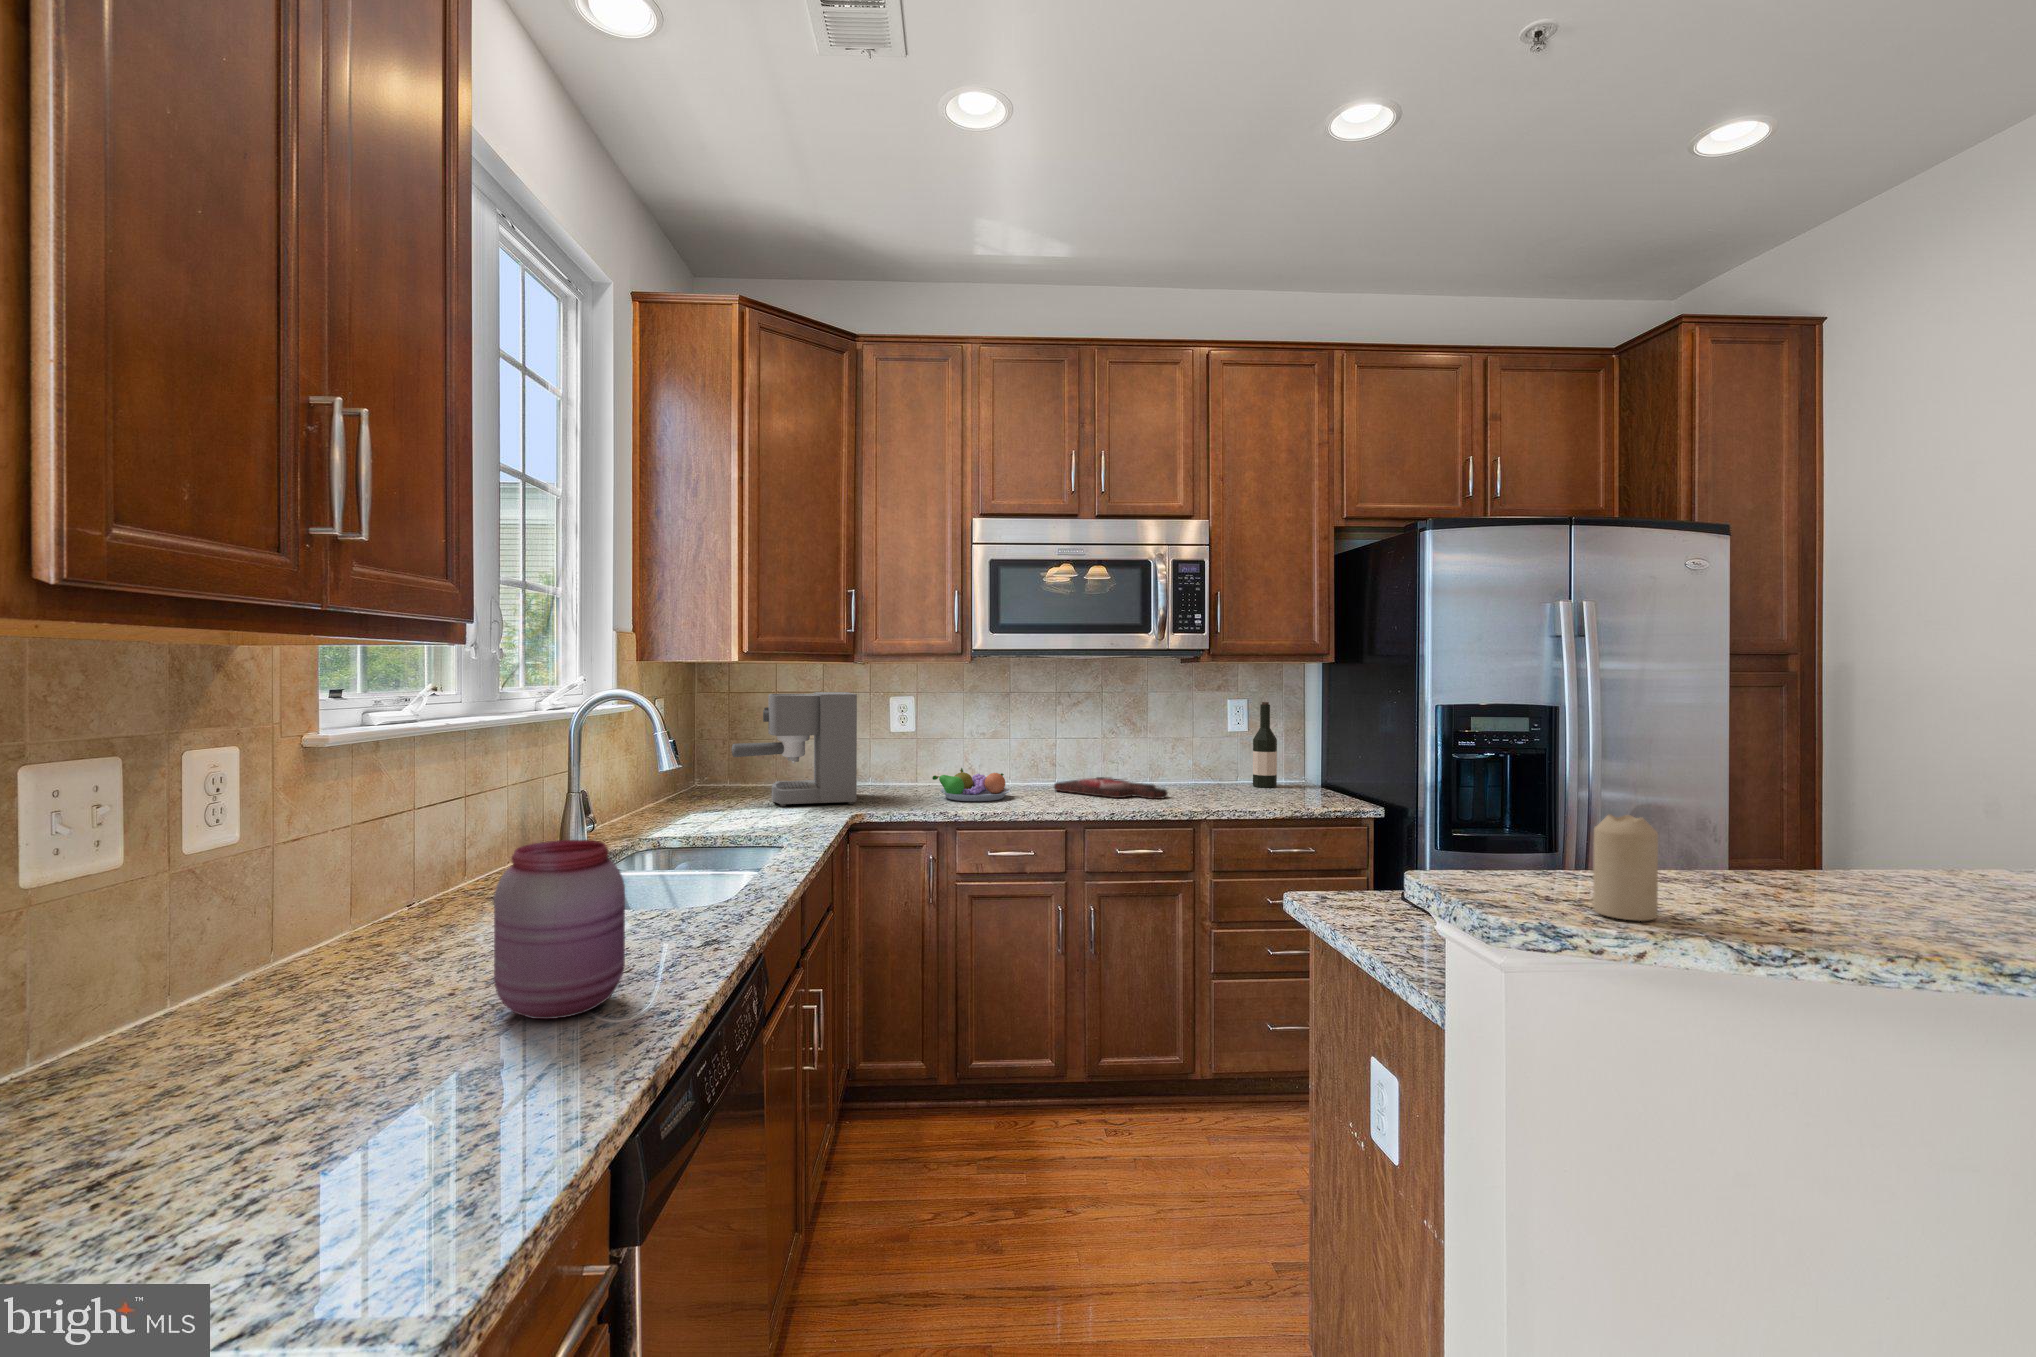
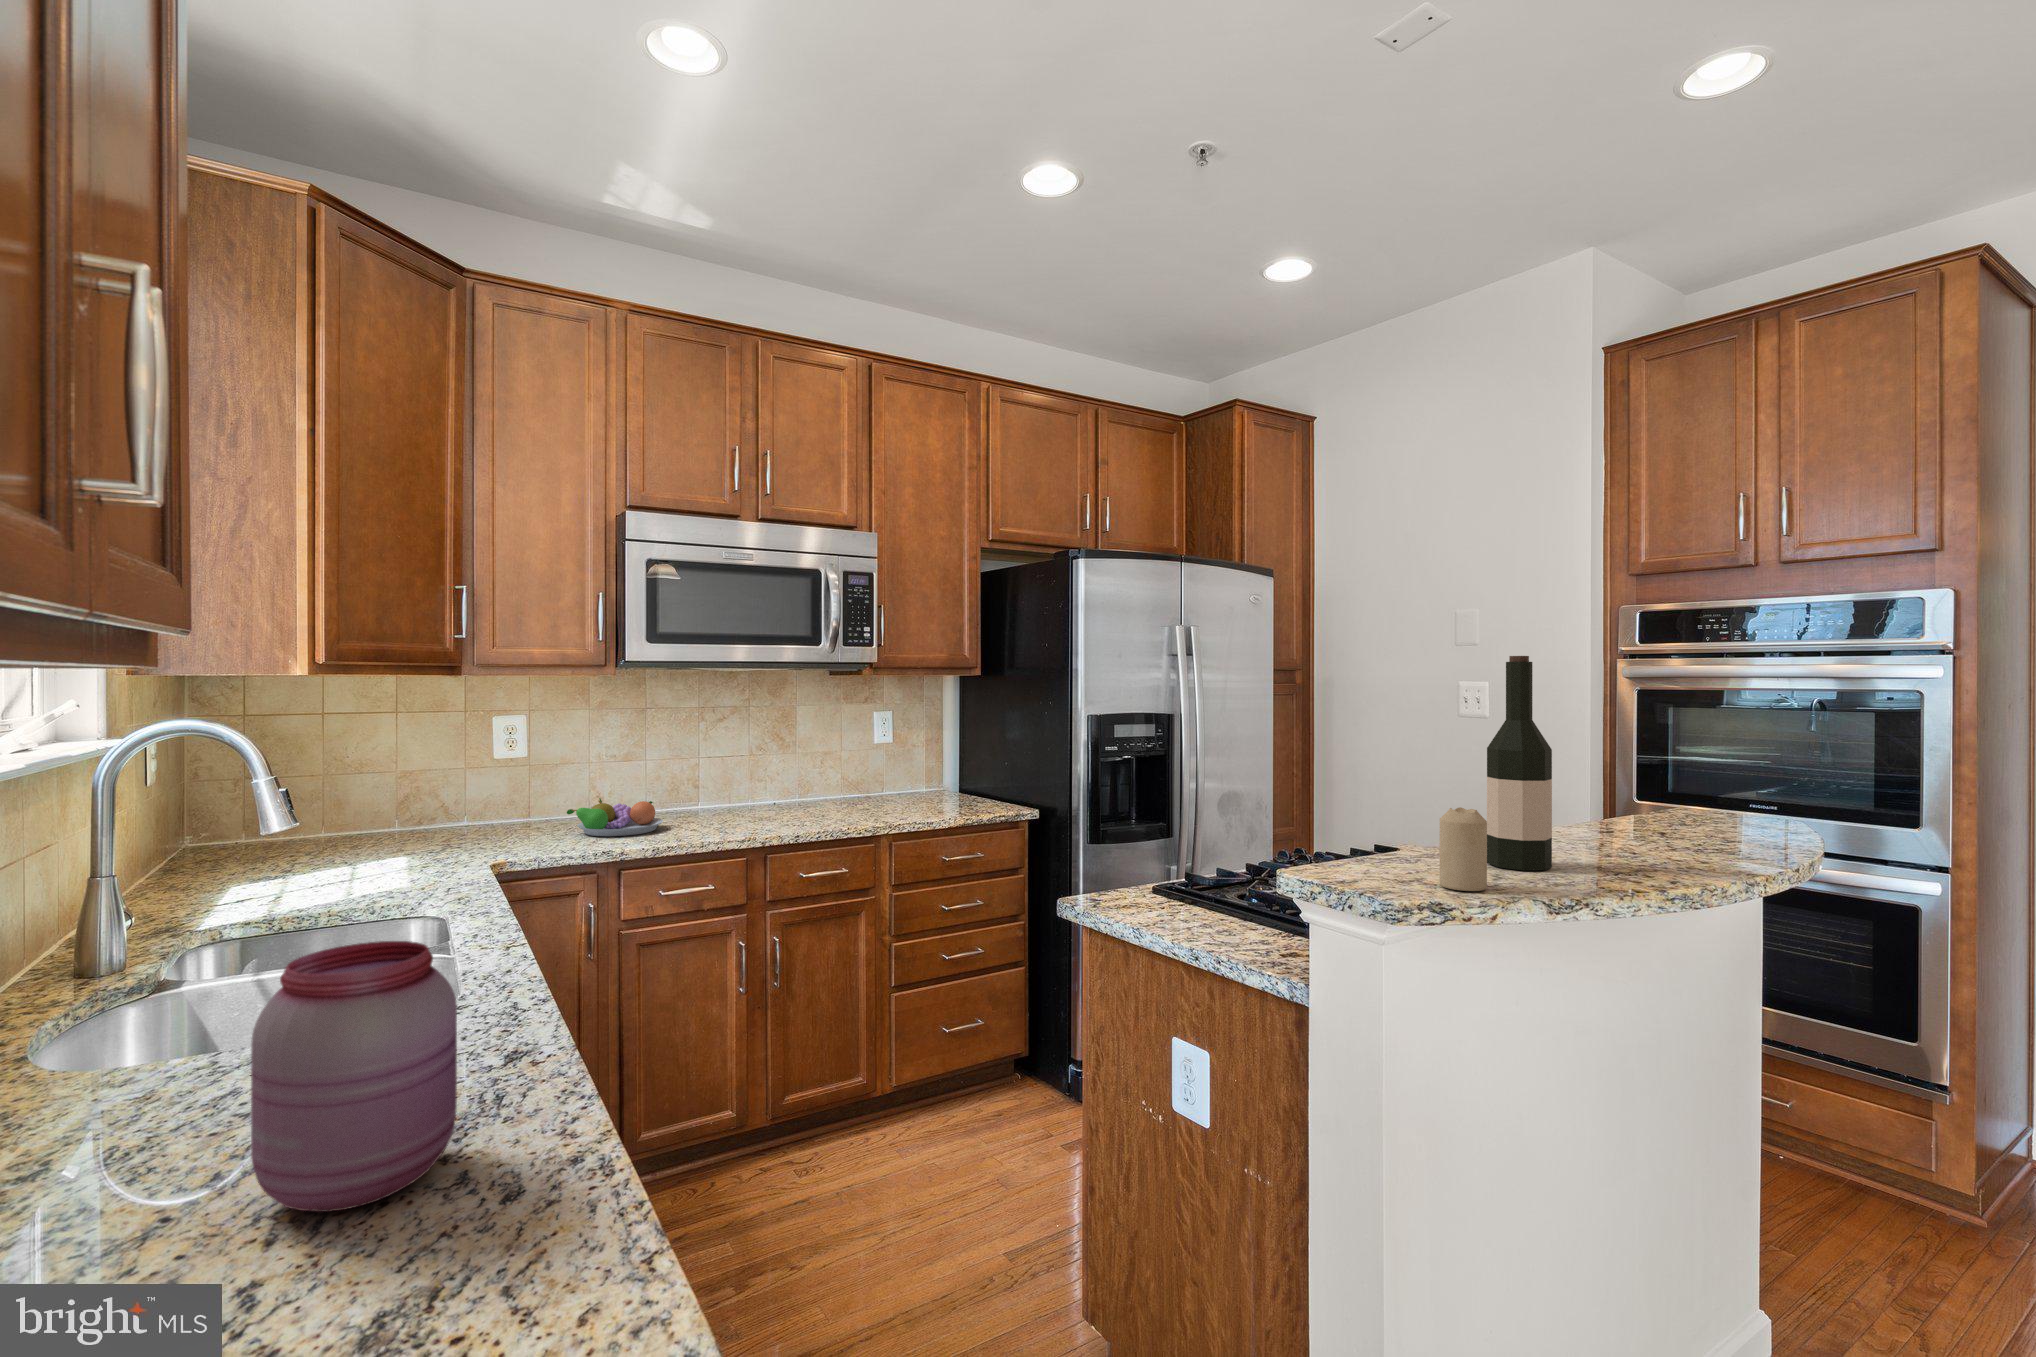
coffee maker: present [732,692,857,807] -> none [284,714,474,863]
wine bottle: present [1253,702,1277,787] -> present [1487,656,1552,870]
cutting board: present [1054,777,1168,799] -> none [704,798,834,819]

